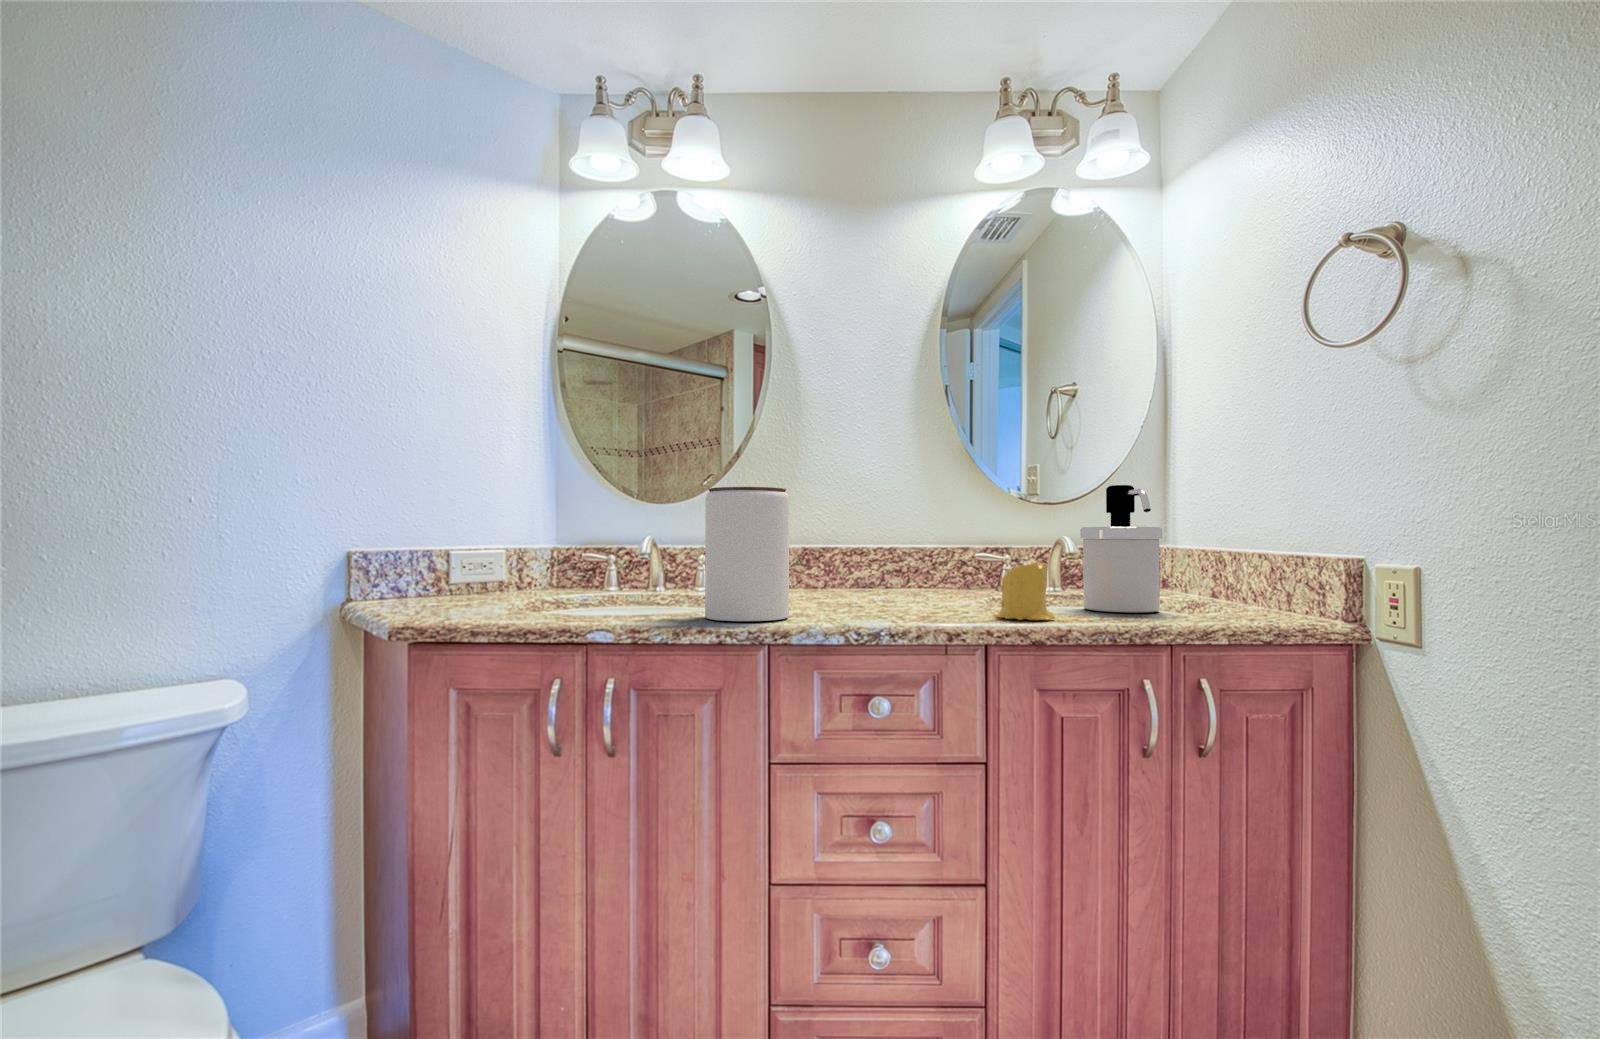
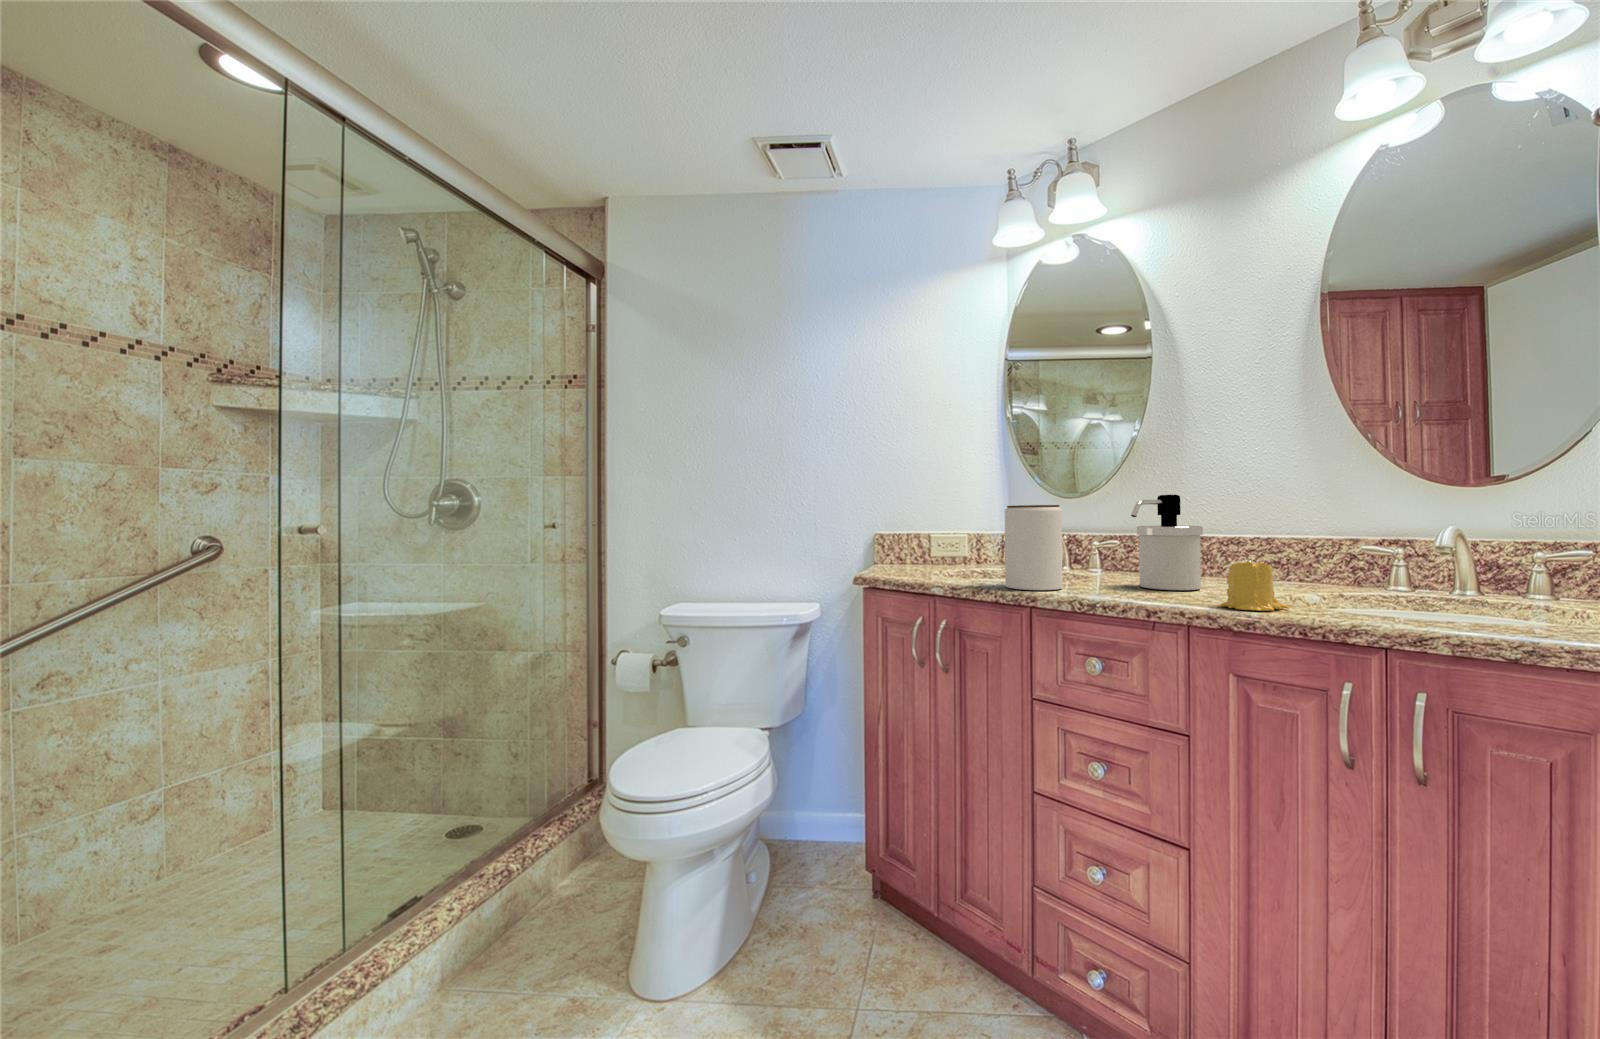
soap dispenser: present [1080,485,1162,613] -> present [1131,495,1203,590]

